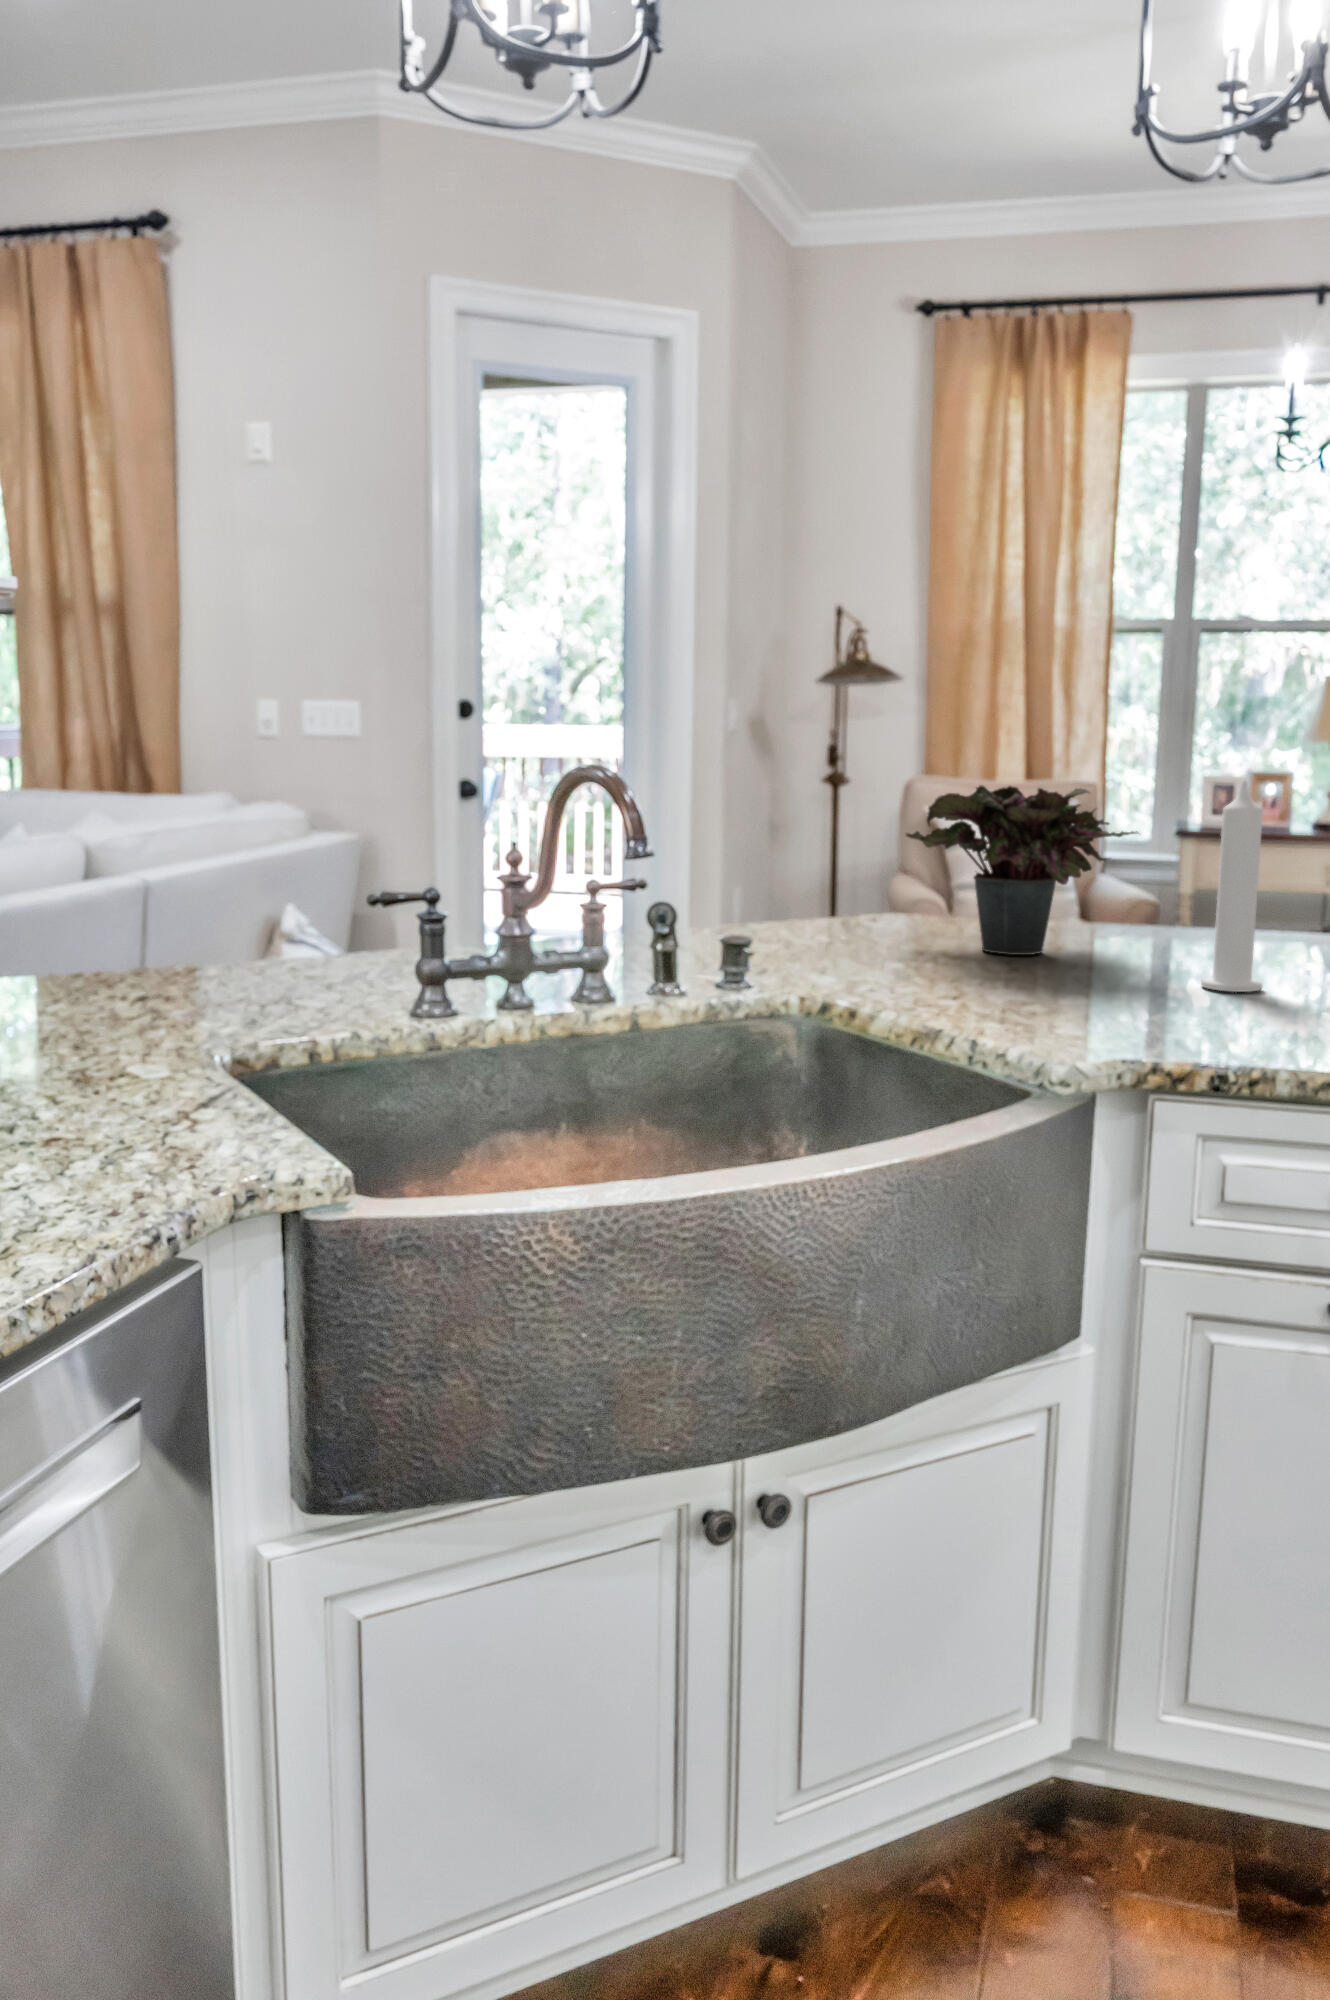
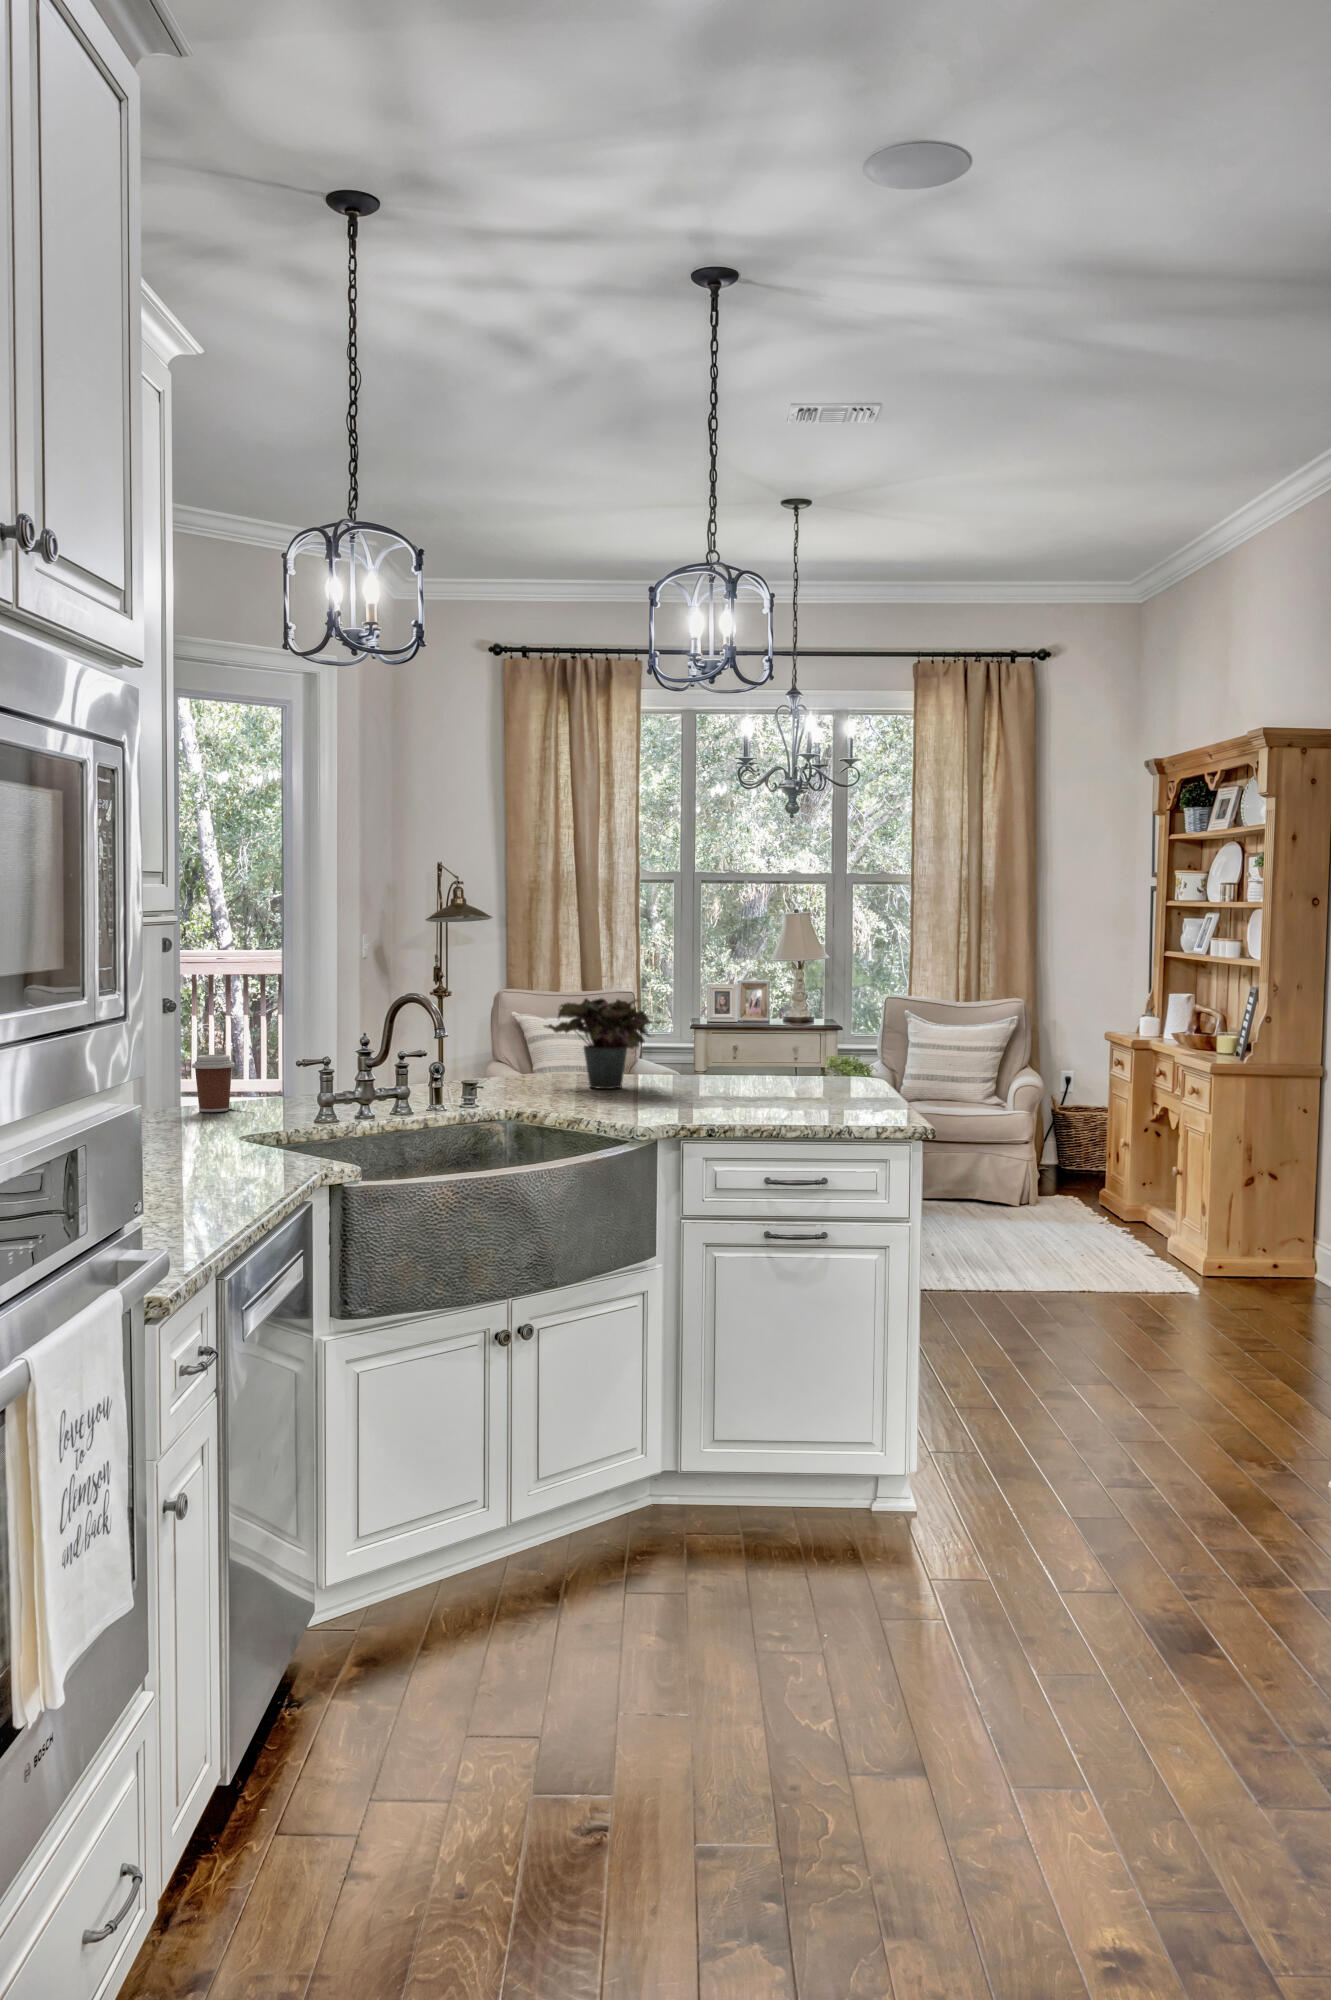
candle: present [1201,780,1263,992] -> none [703,994,733,1099]
coffee cup: none [232,874,310,979] -> present [192,1055,235,1112]

